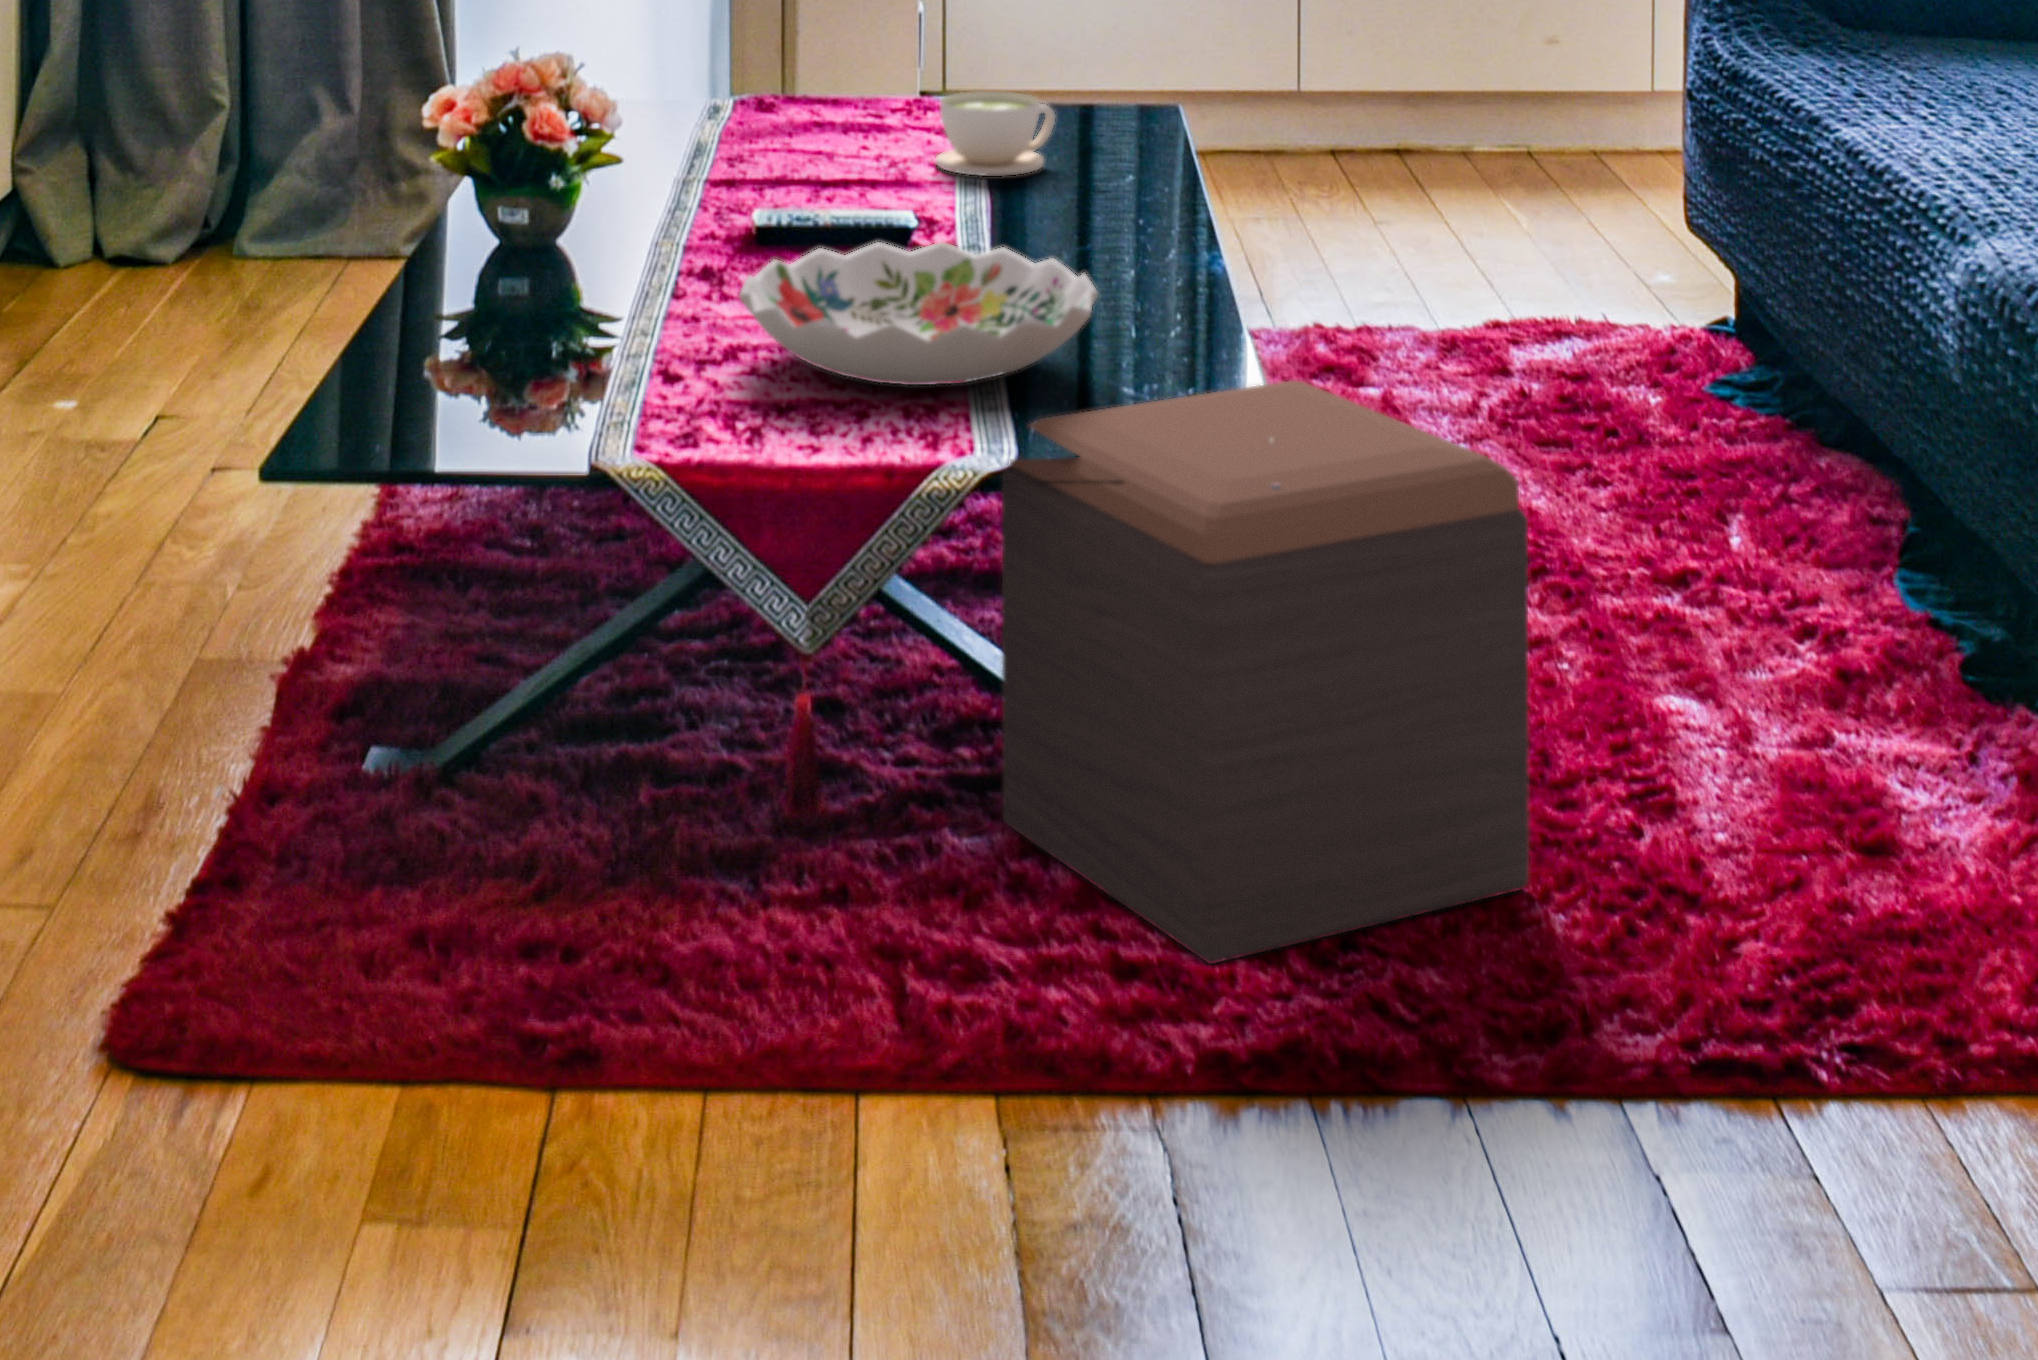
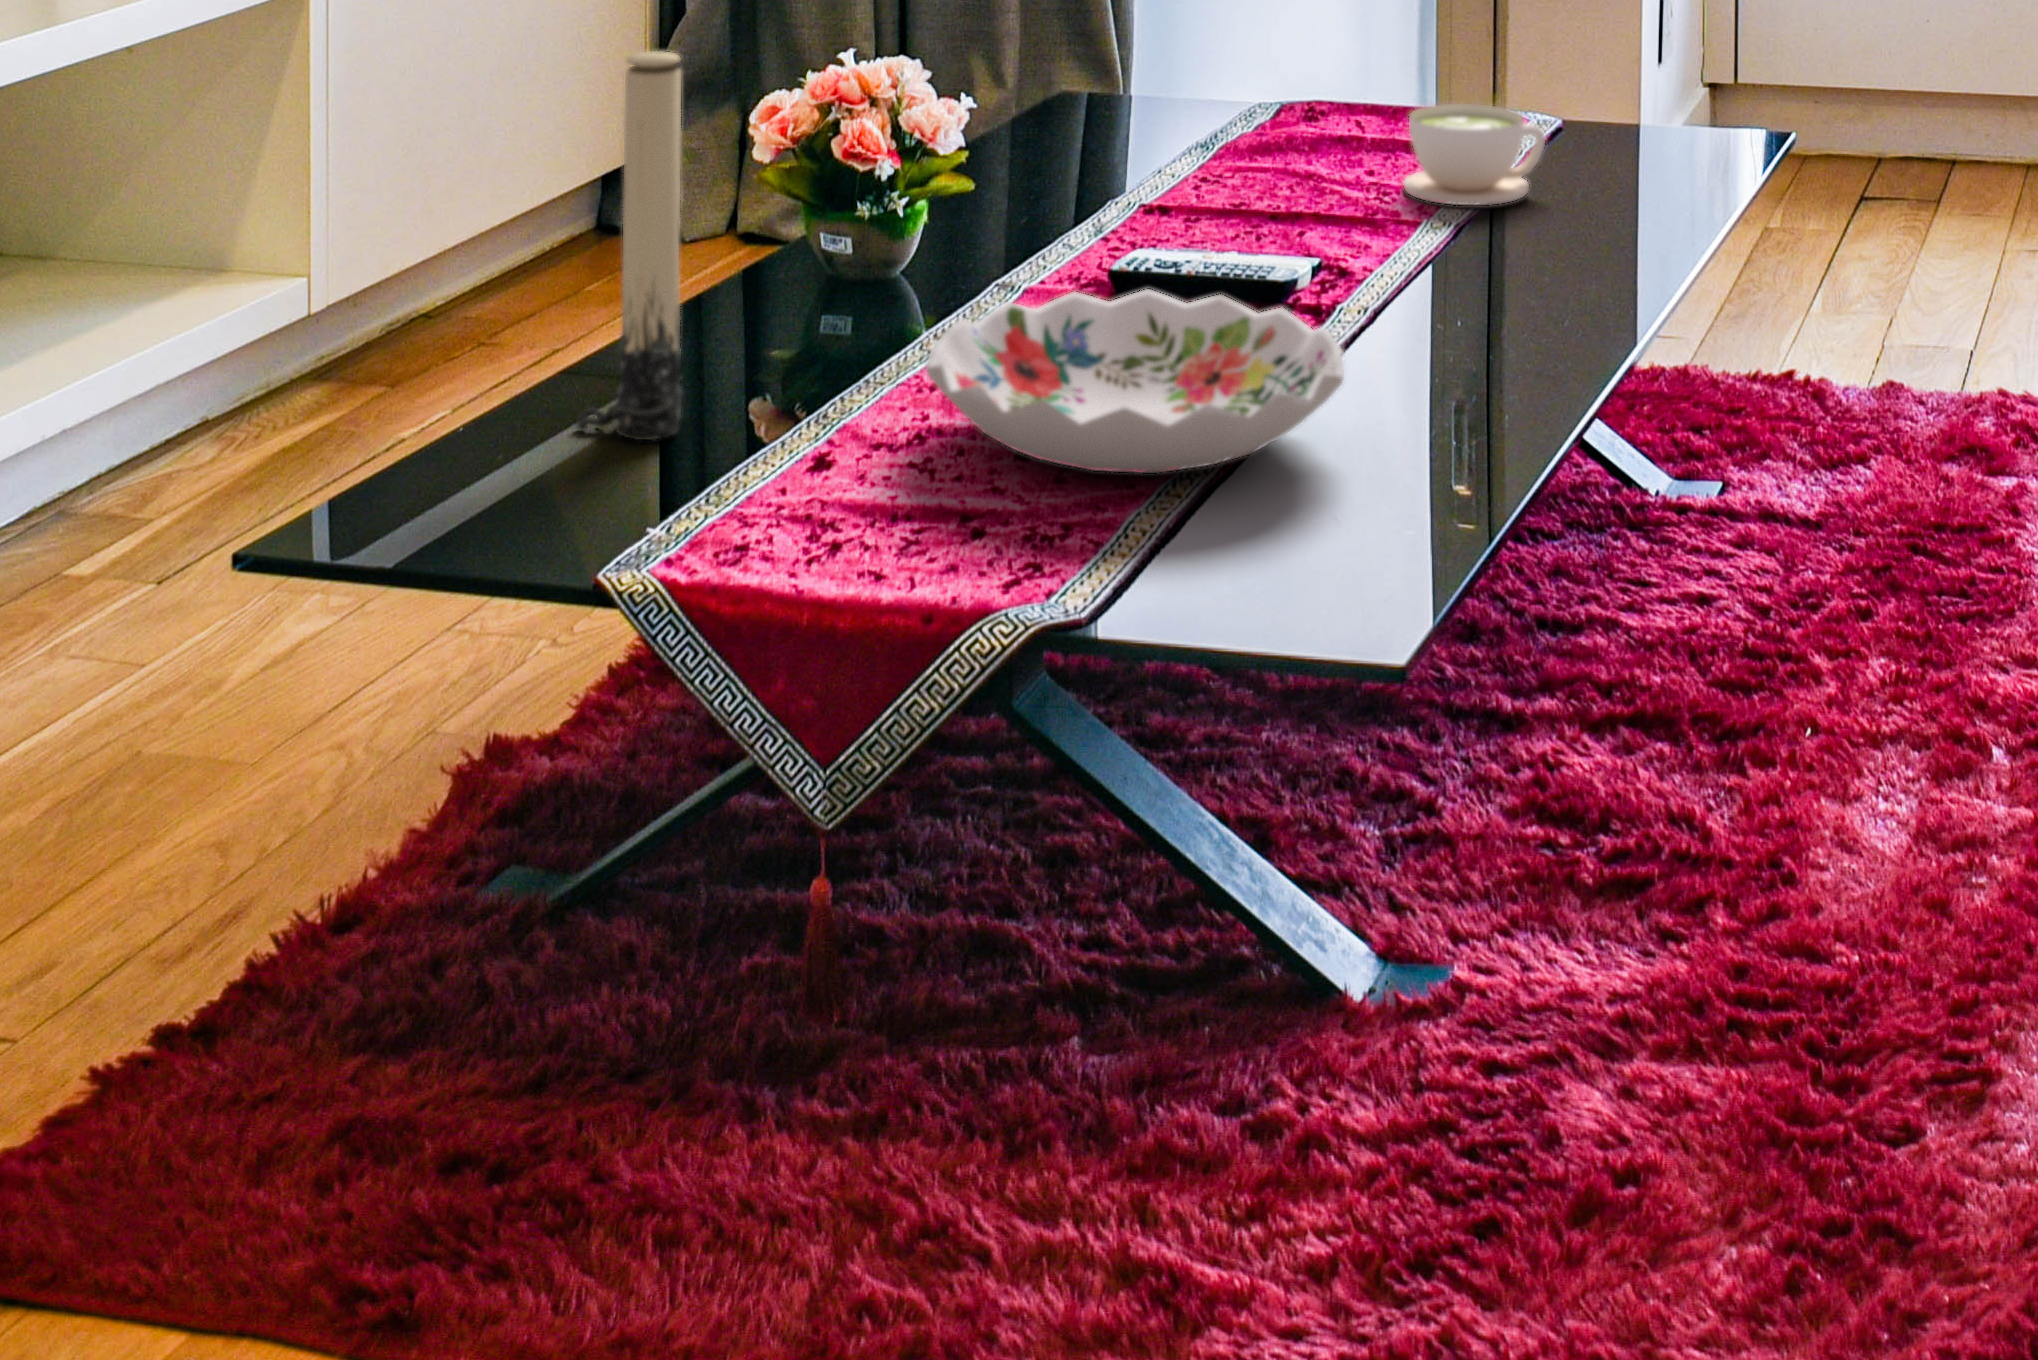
candle: none [444,55,539,394] -> present [577,51,683,440]
footstool: present [1002,381,1529,964] -> none [1160,503,1739,1231]

